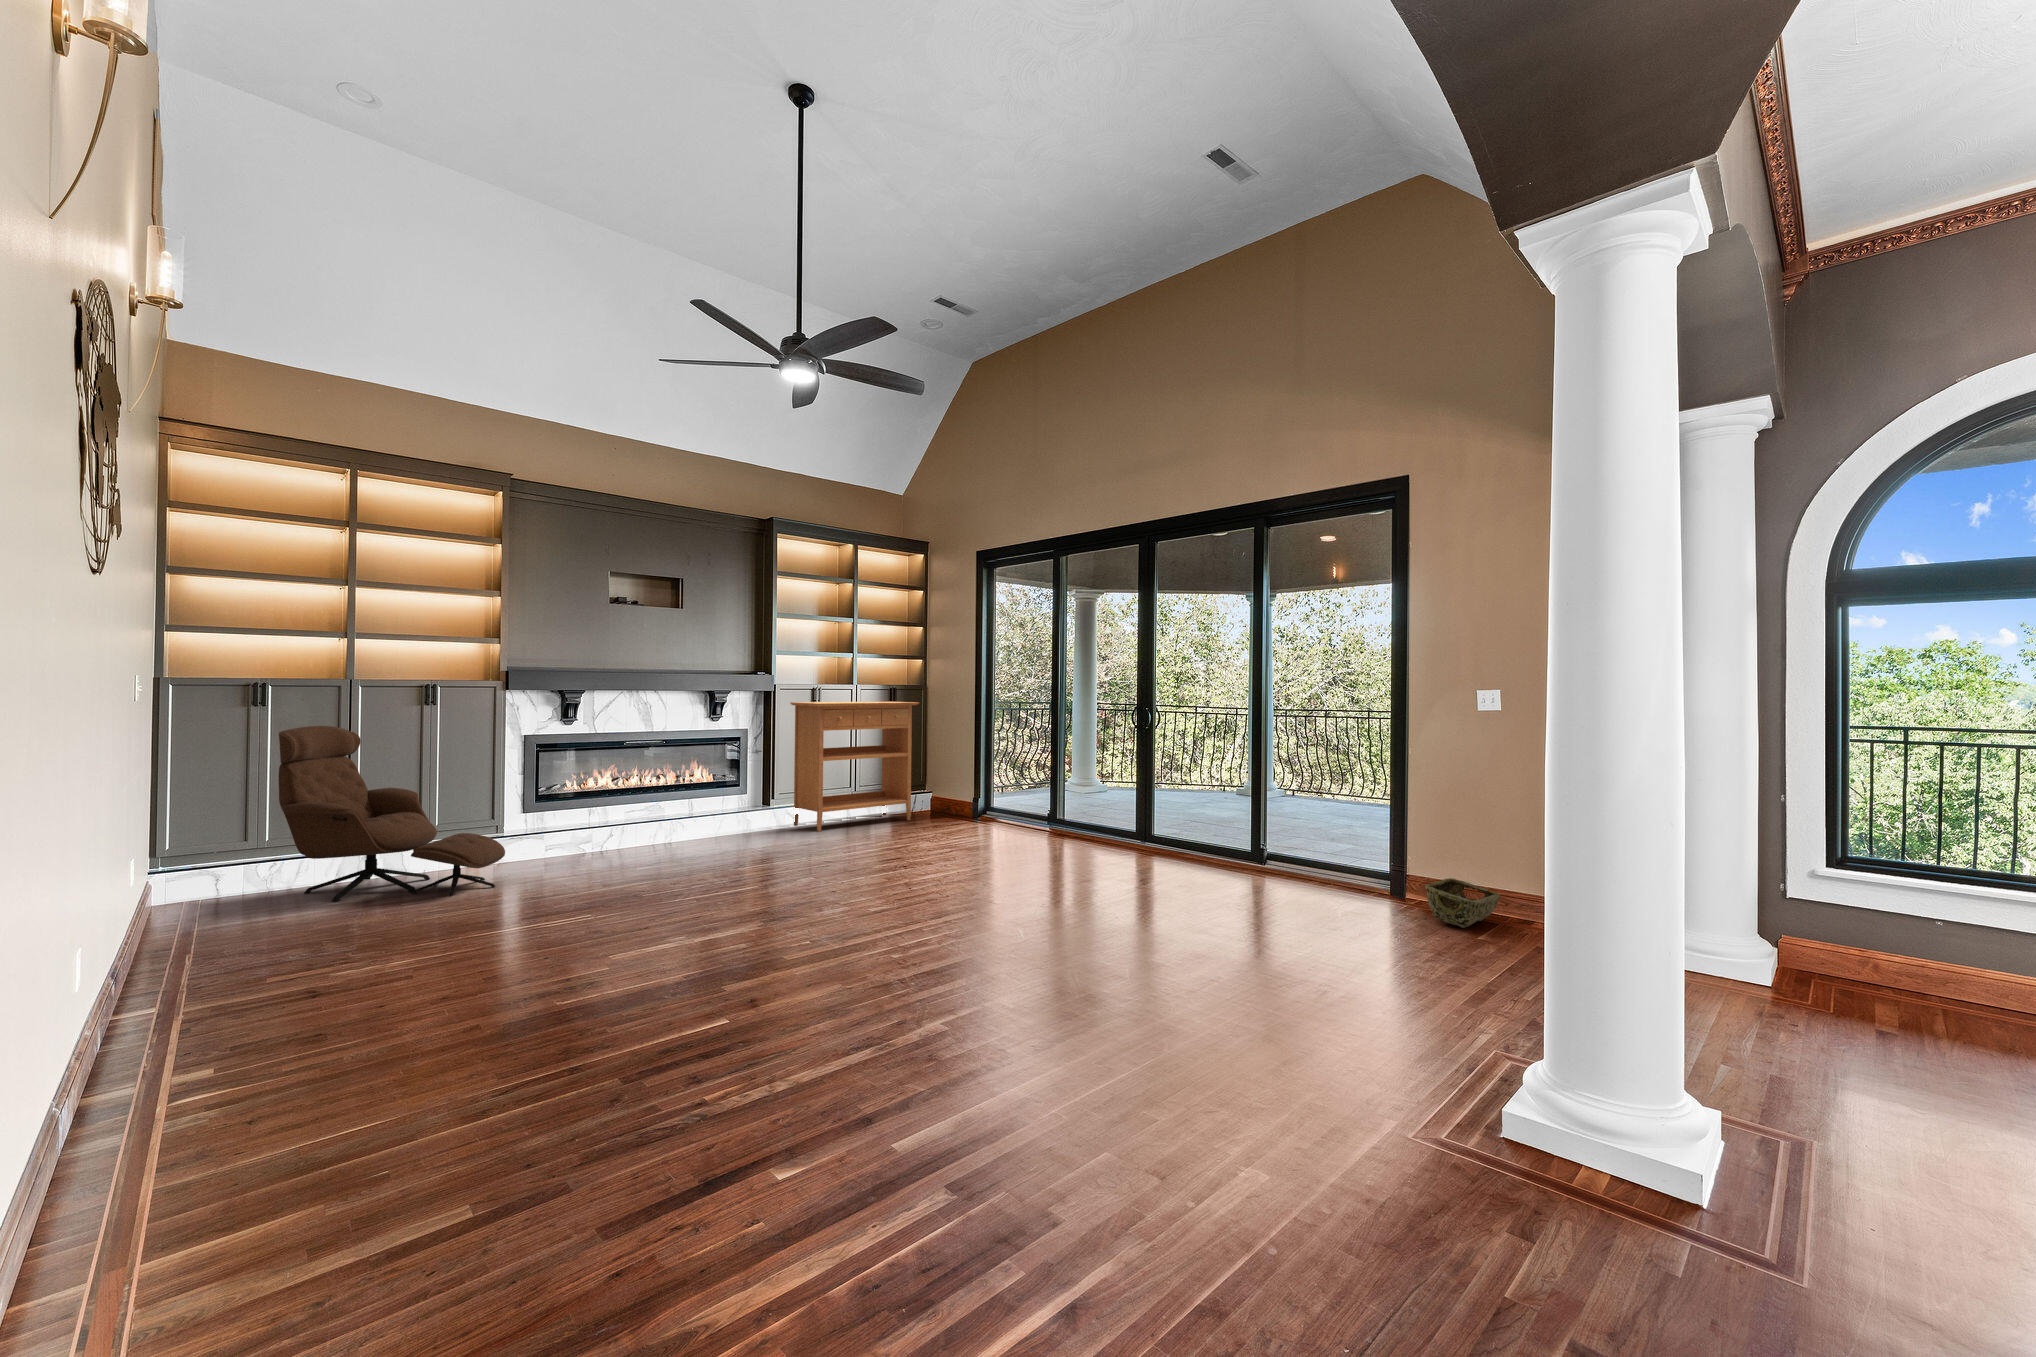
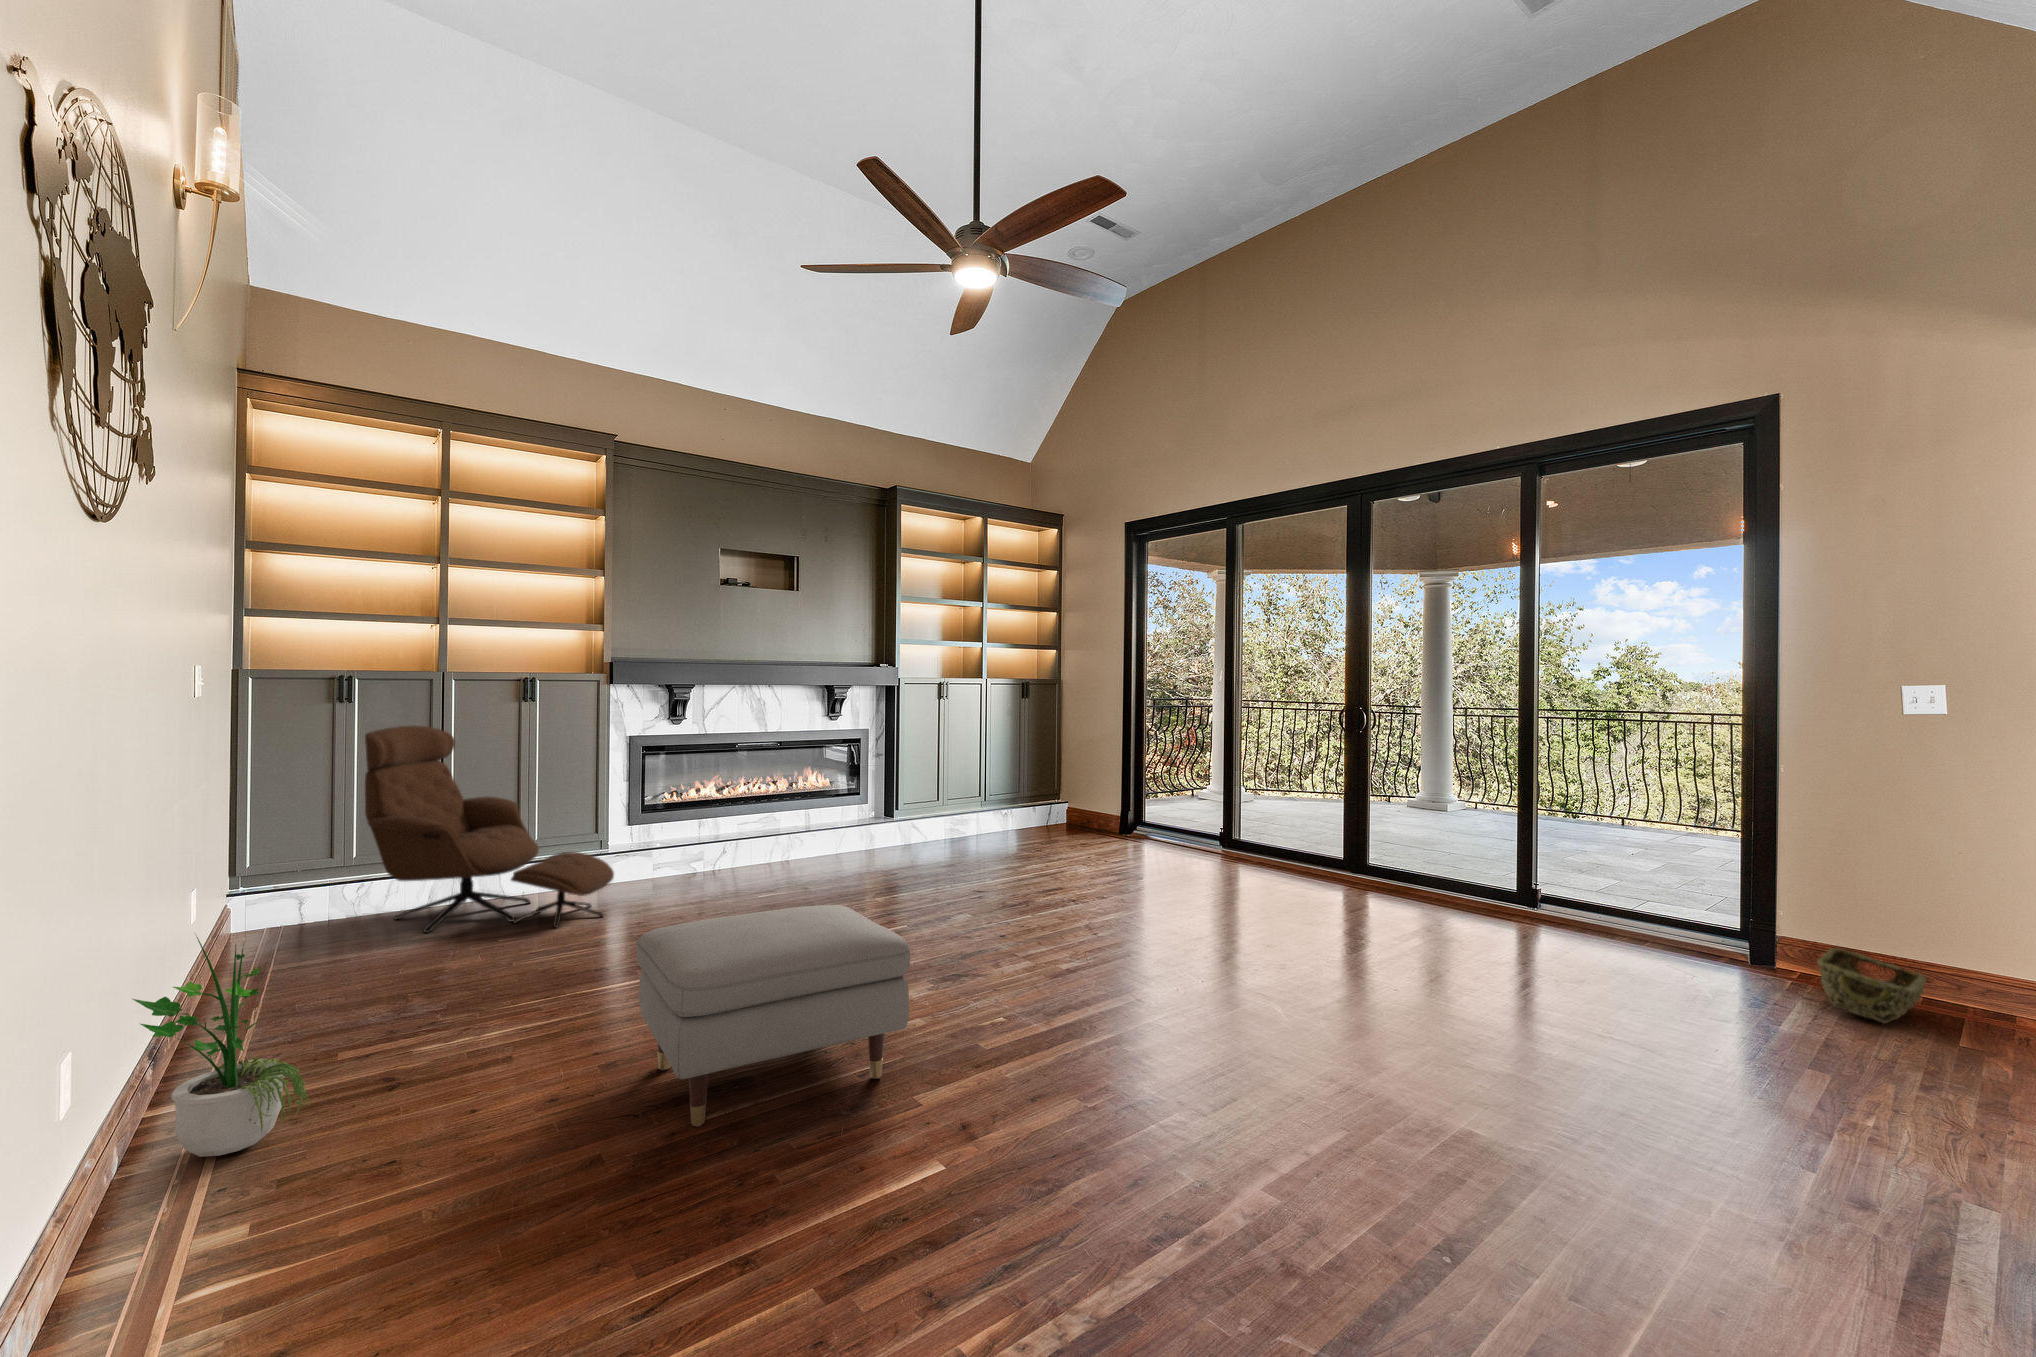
console table: present [790,702,919,831] -> none [915,698,1058,847]
ottoman: none [511,857,725,1009] -> present [636,905,910,1126]
potted plant: none [114,866,250,1035] -> present [133,937,310,1157]

